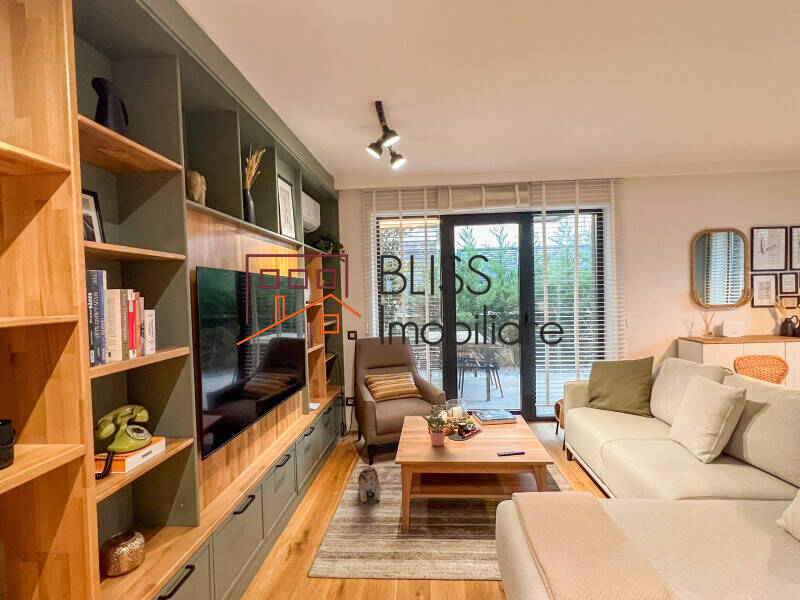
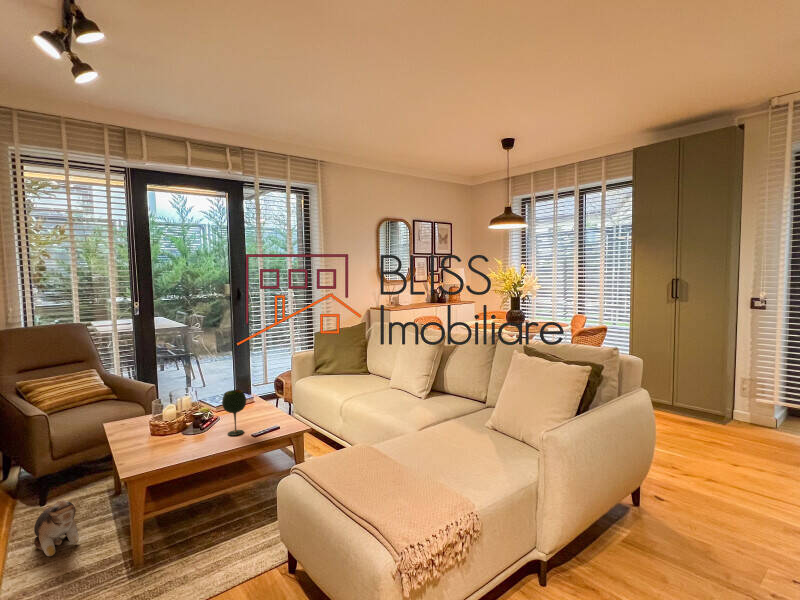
potted plant: present [422,403,458,446] -> none [152,392,199,446]
wine glass: none [476,410,496,450] -> present [222,390,246,435]

